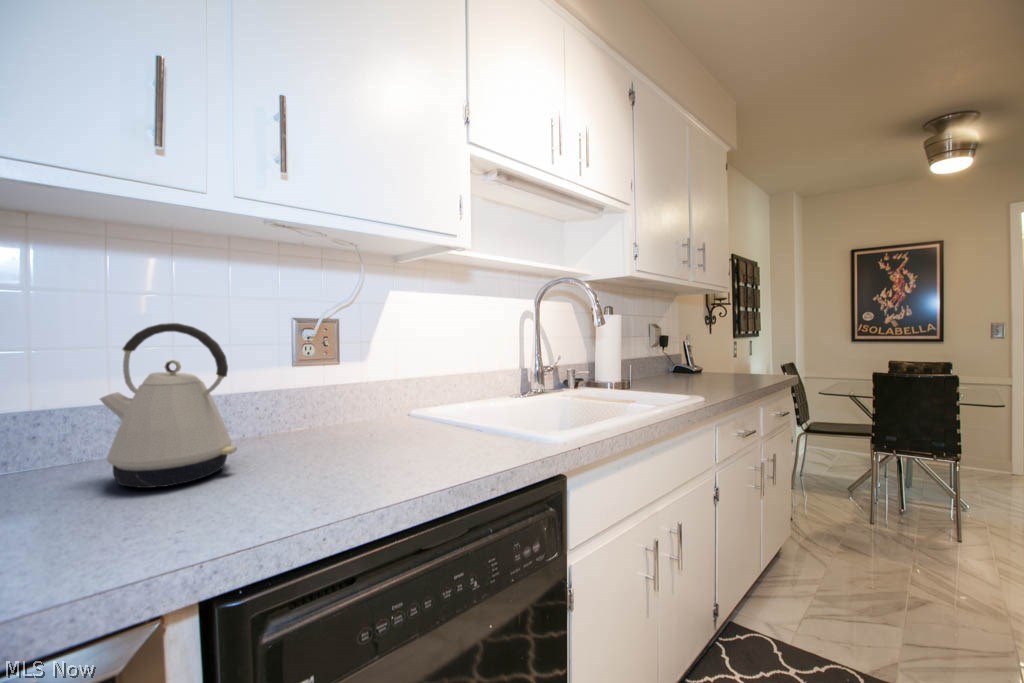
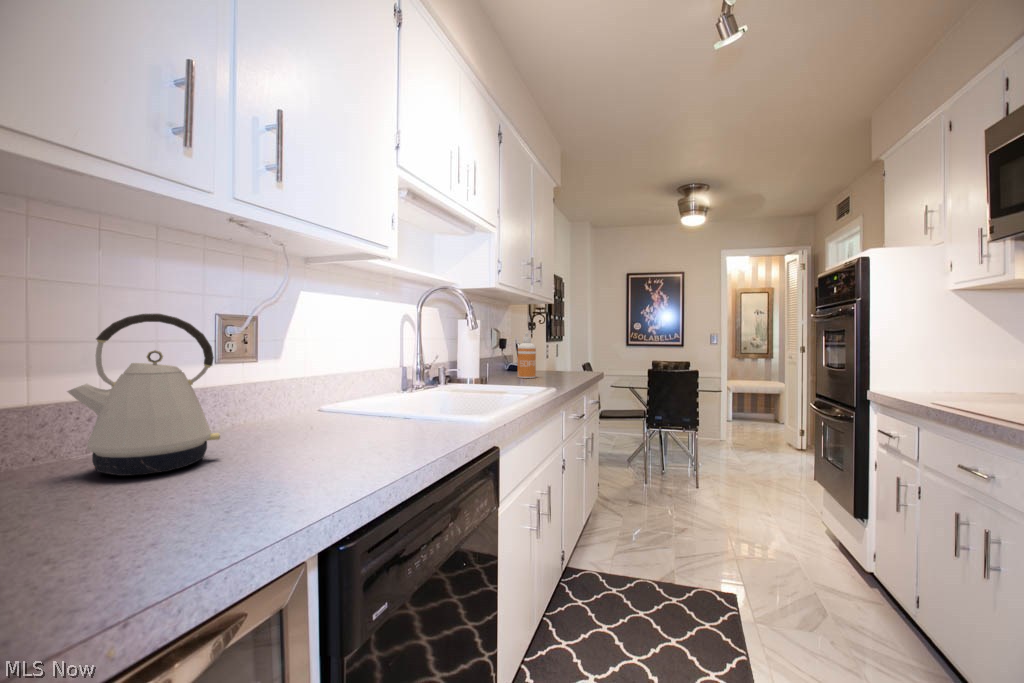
soap dispenser: none [673,328,697,382] -> present [517,333,536,378]

